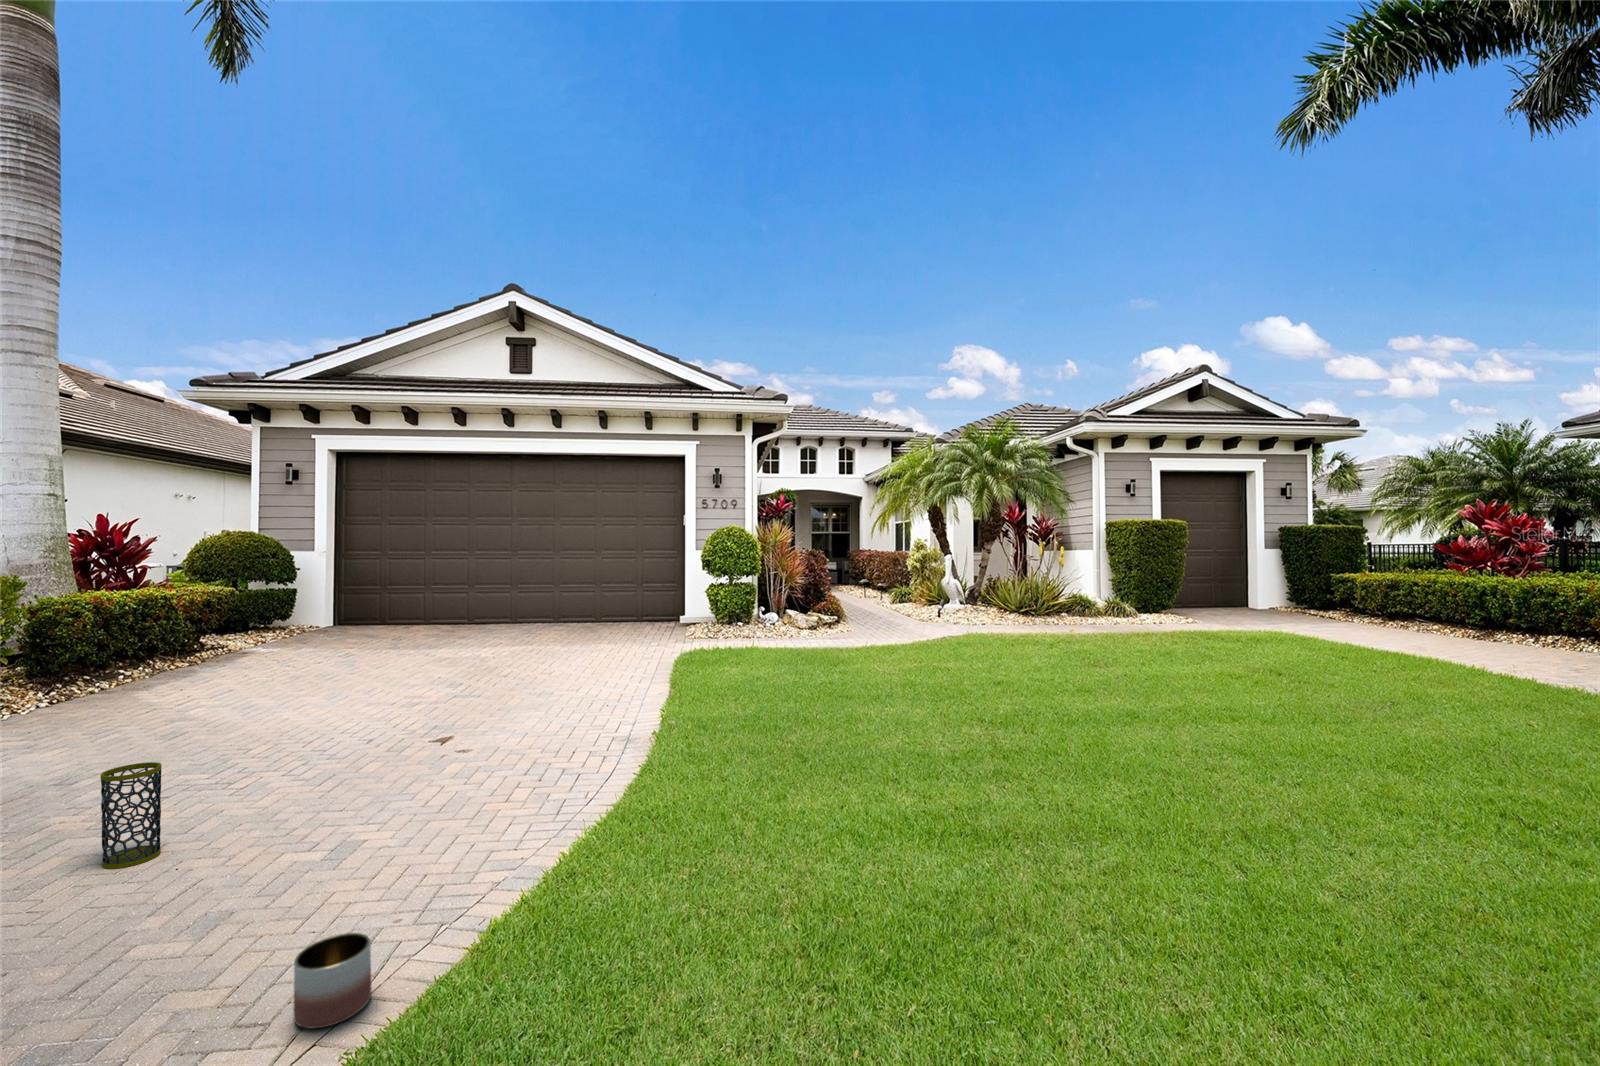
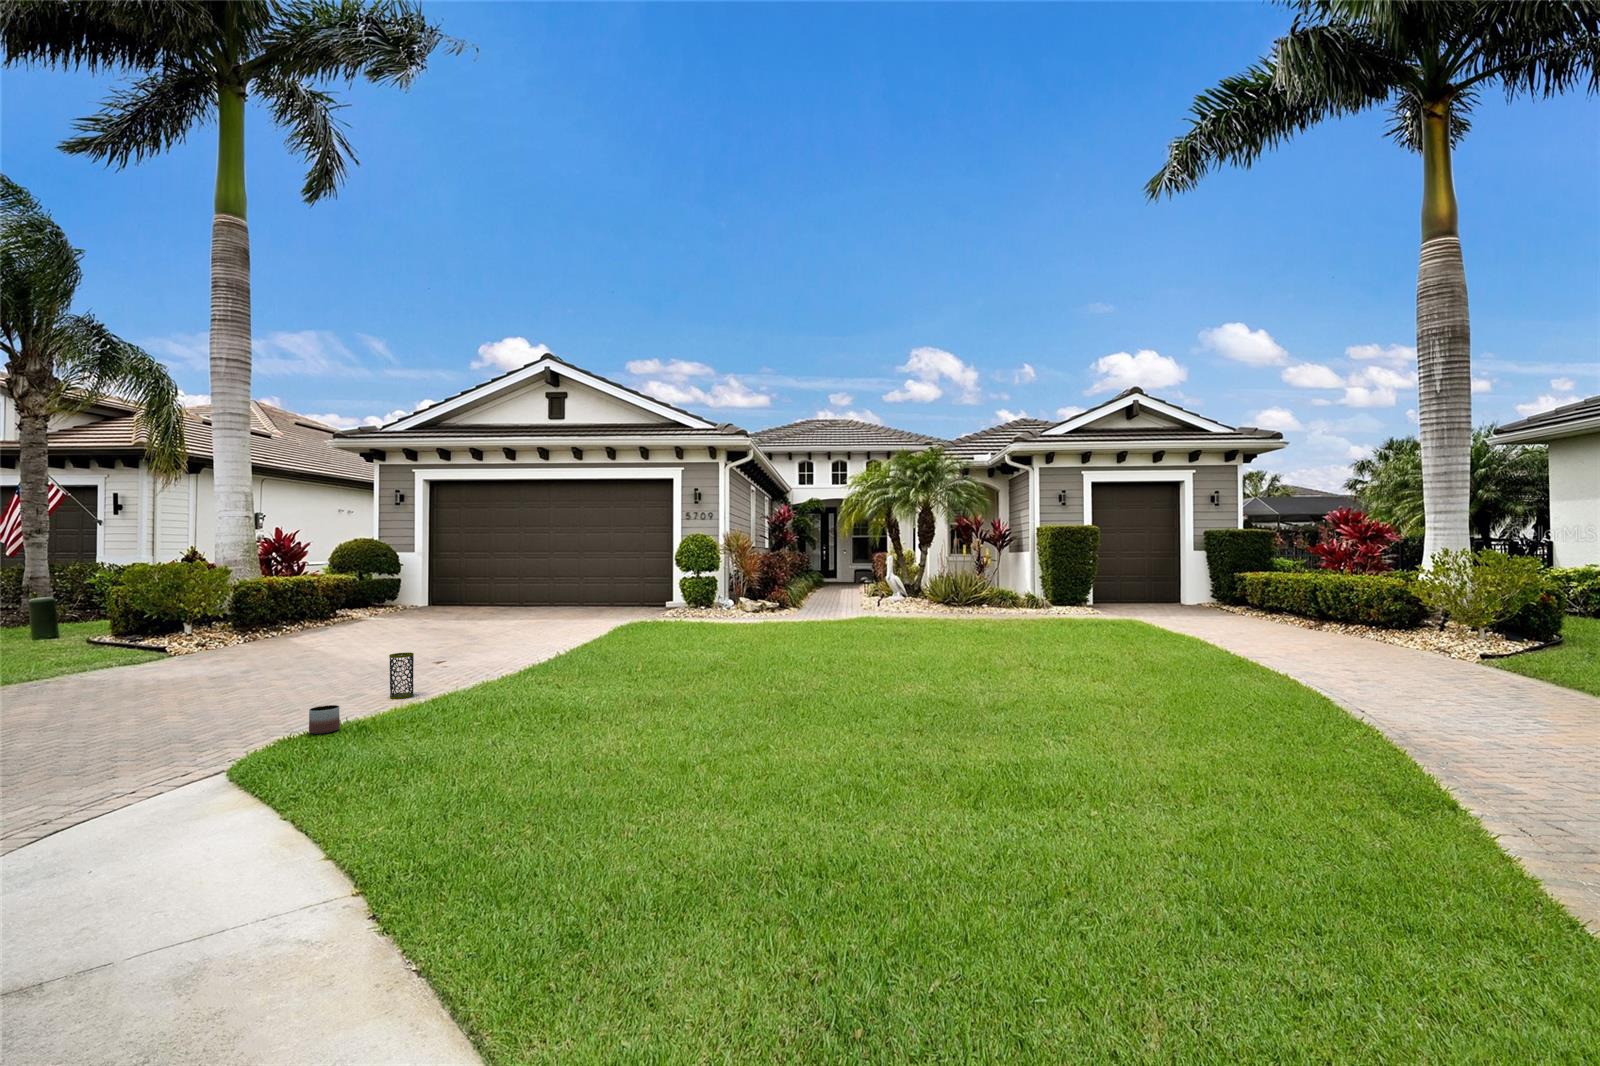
trash can: present [101,762,162,869] -> present [389,653,414,699]

